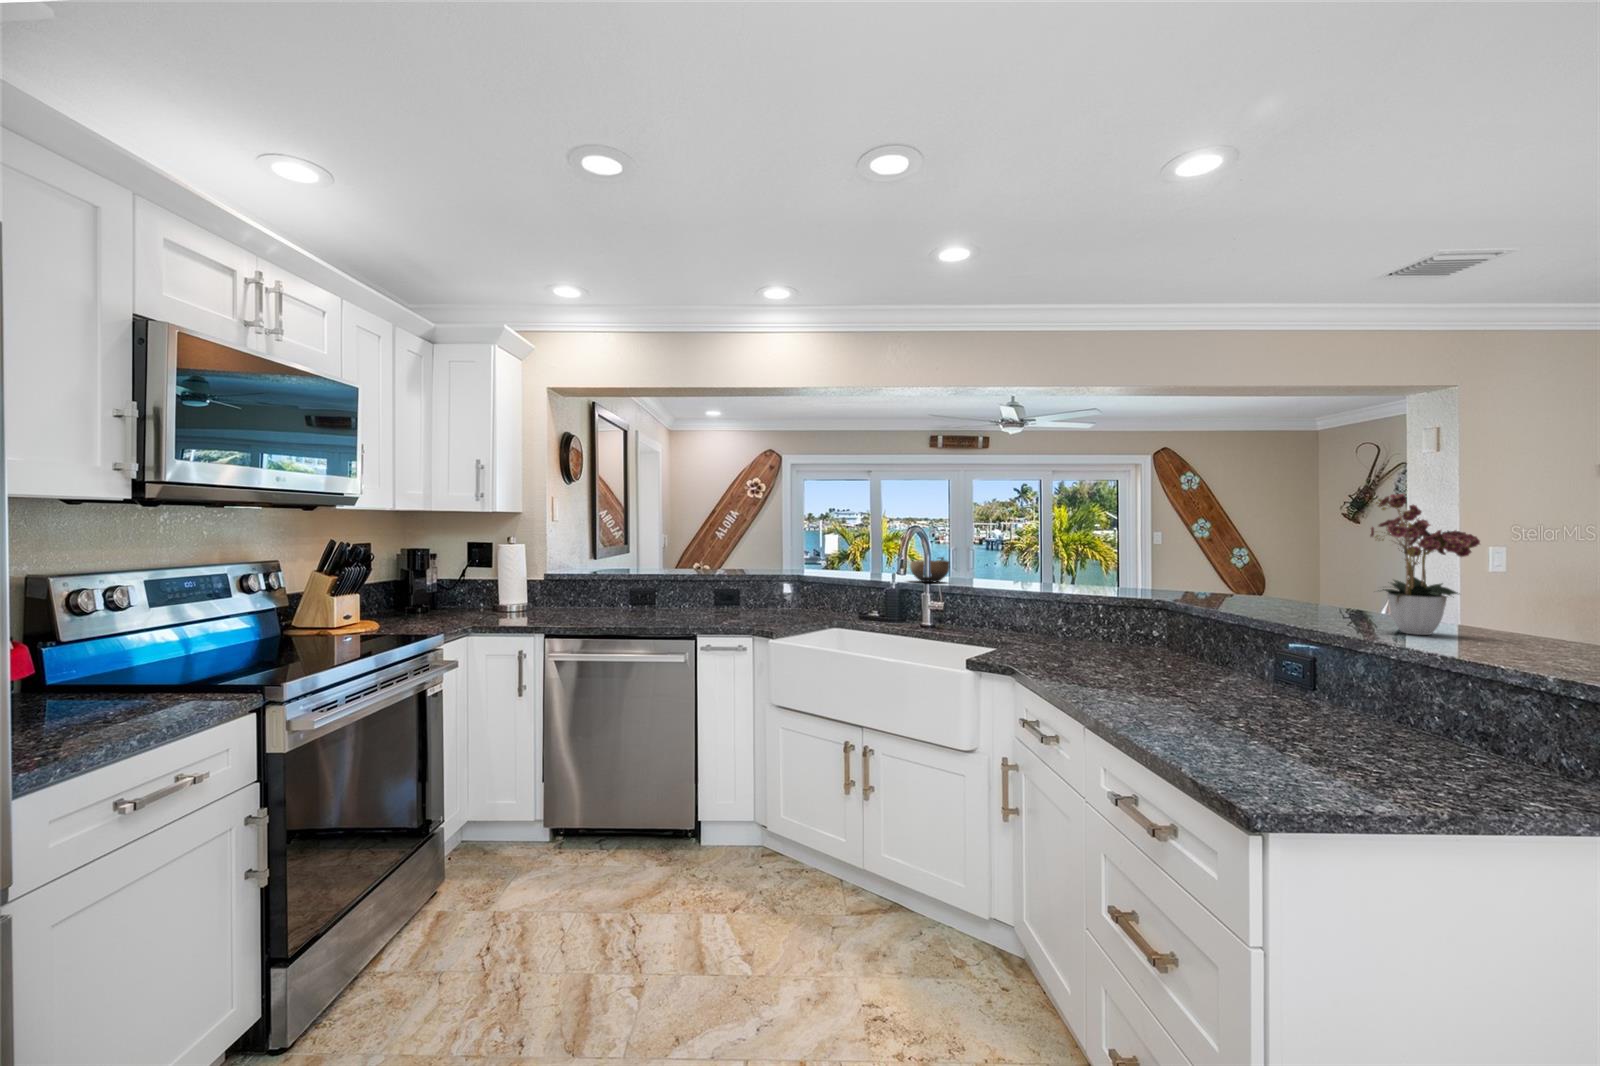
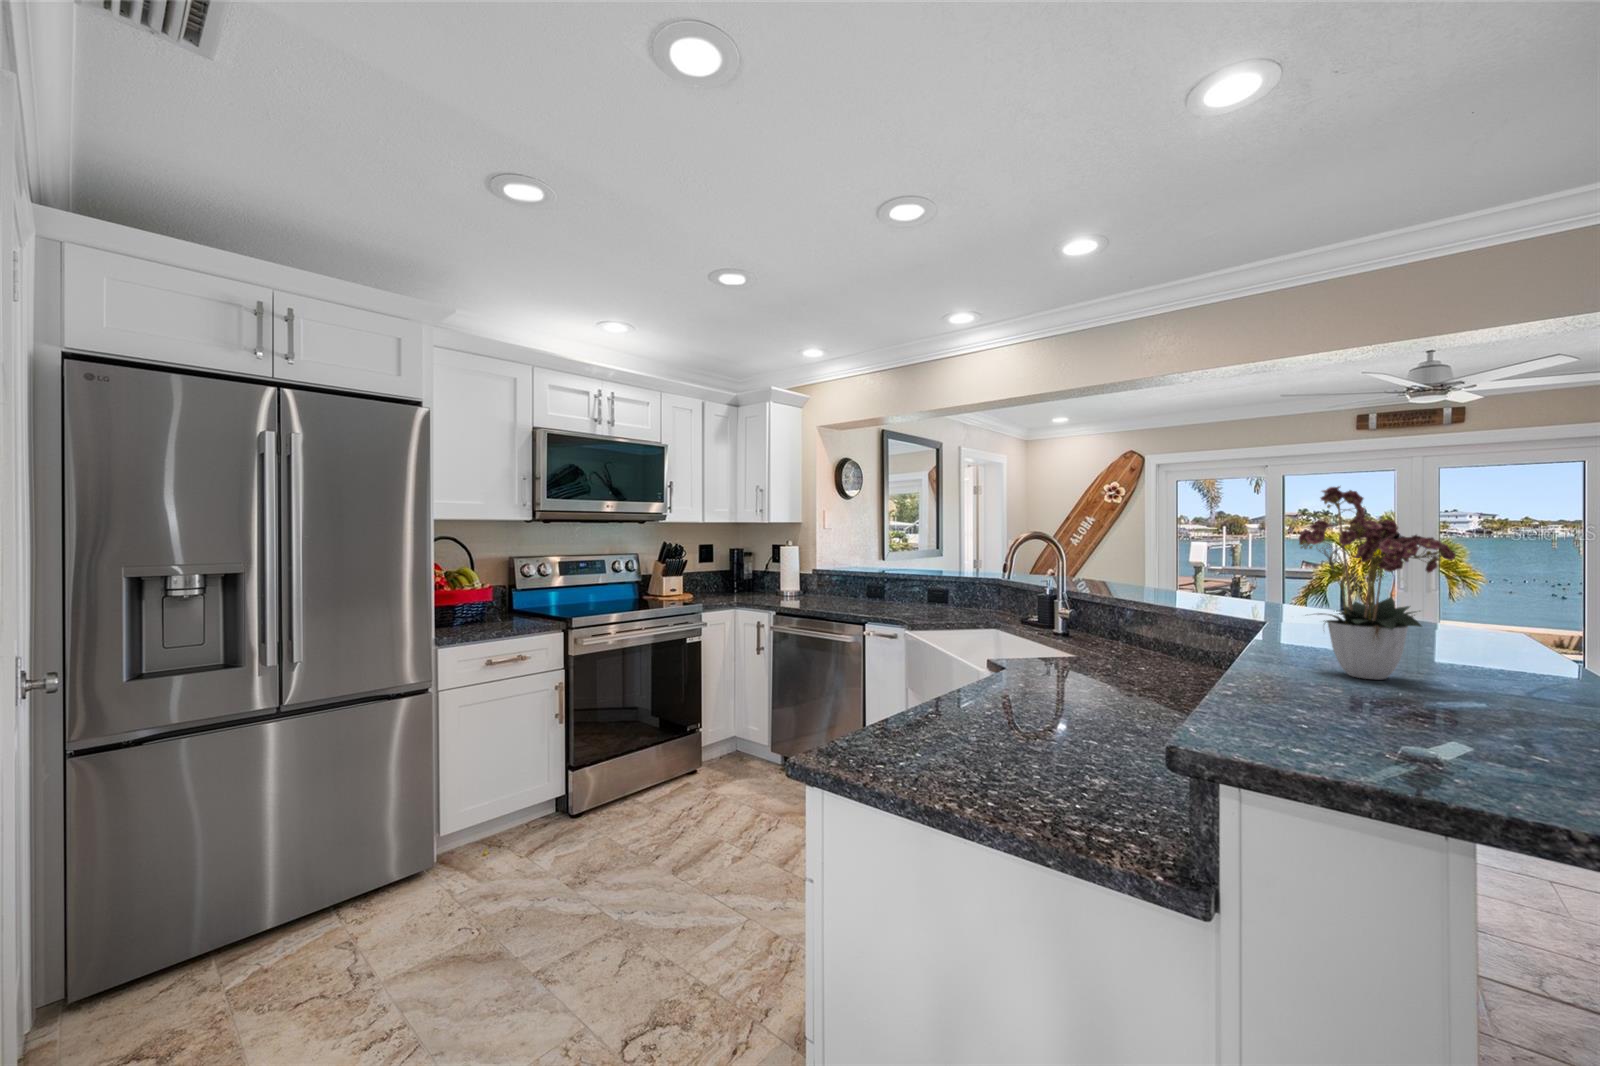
bowl: present [910,557,950,582] -> none [1082,564,1127,592]

